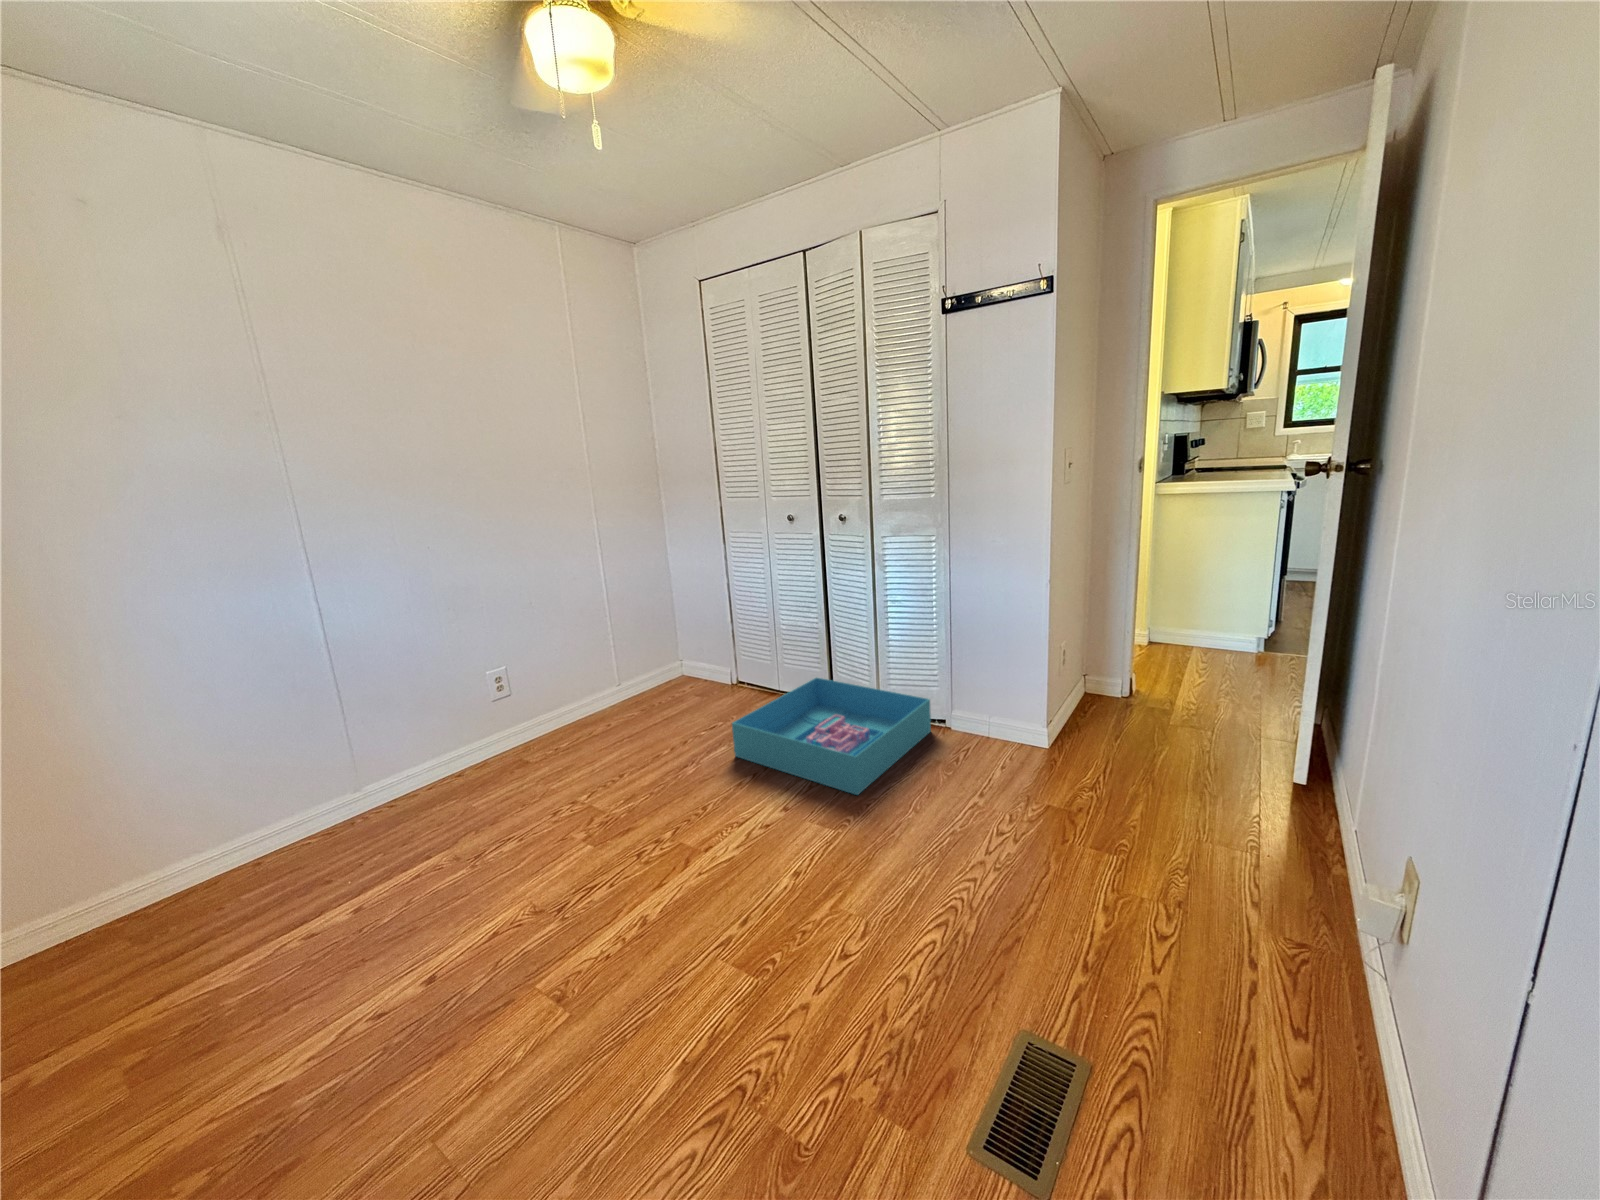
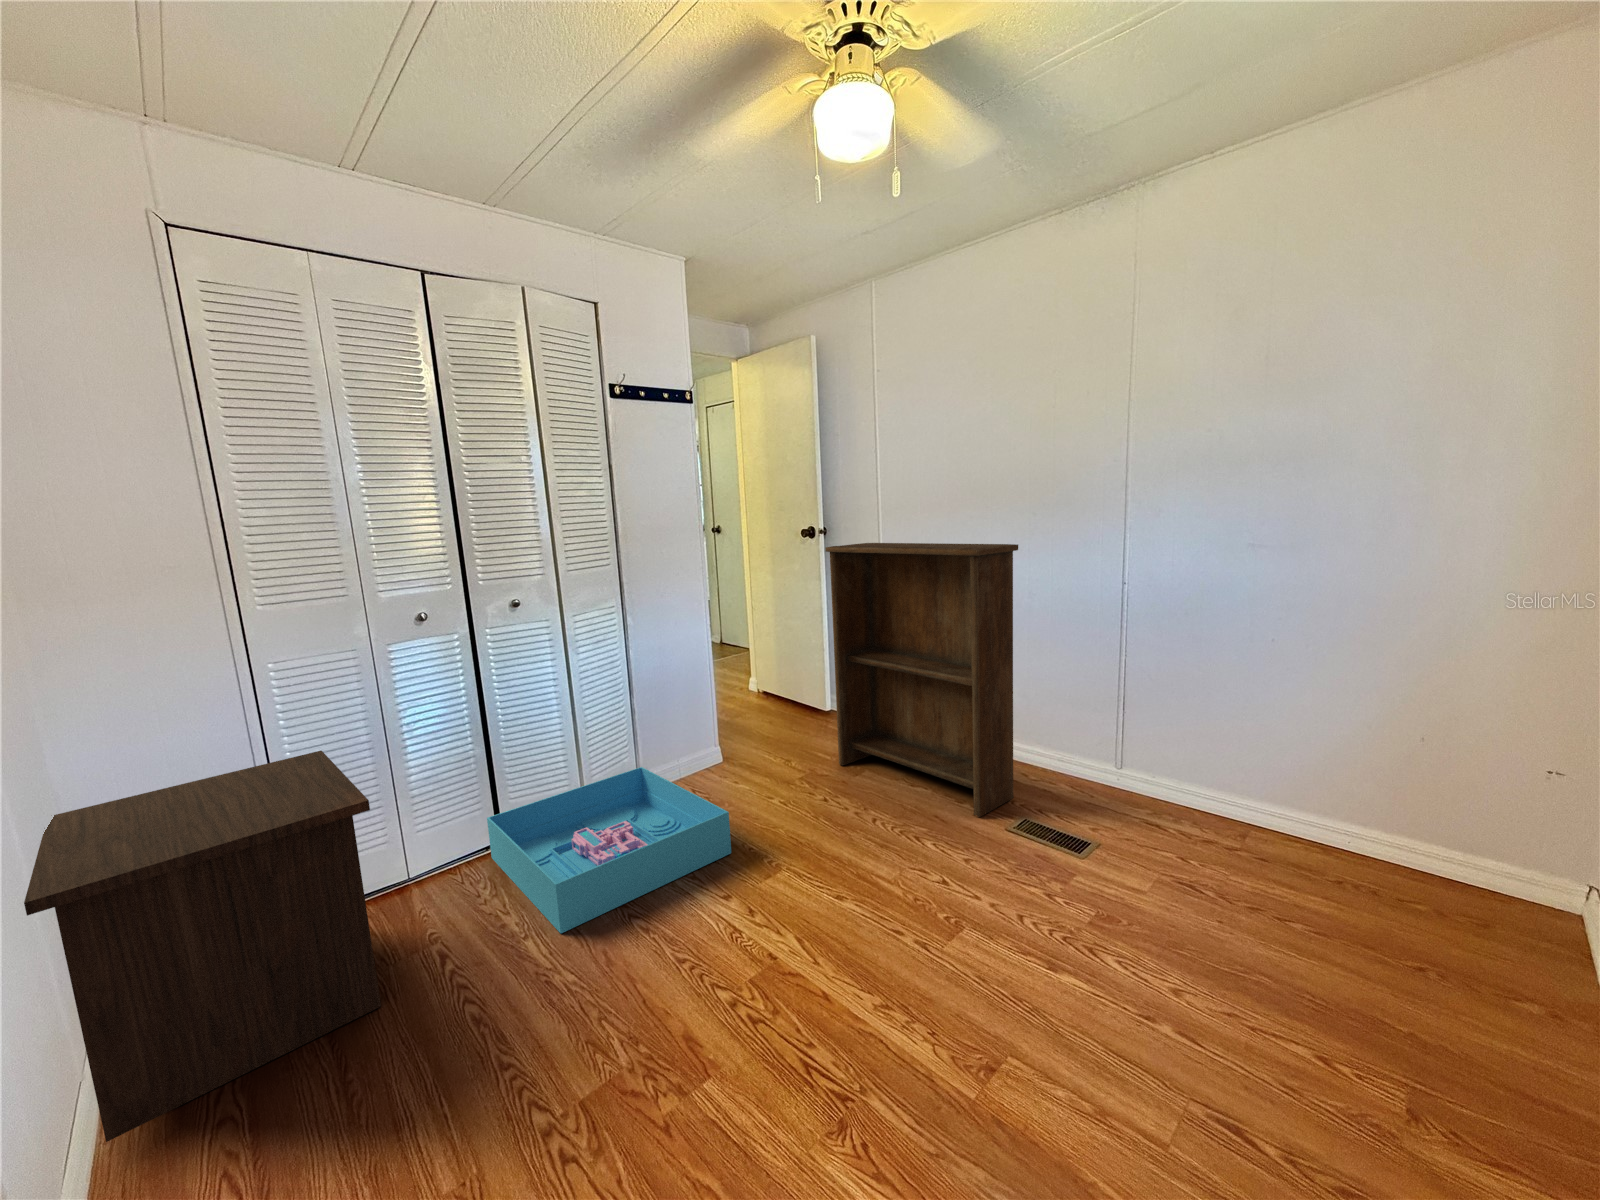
bookshelf: none [1051,504,1253,1050] -> present [825,543,1018,817]
nightstand: none [583,590,737,730] -> present [24,751,381,1142]

